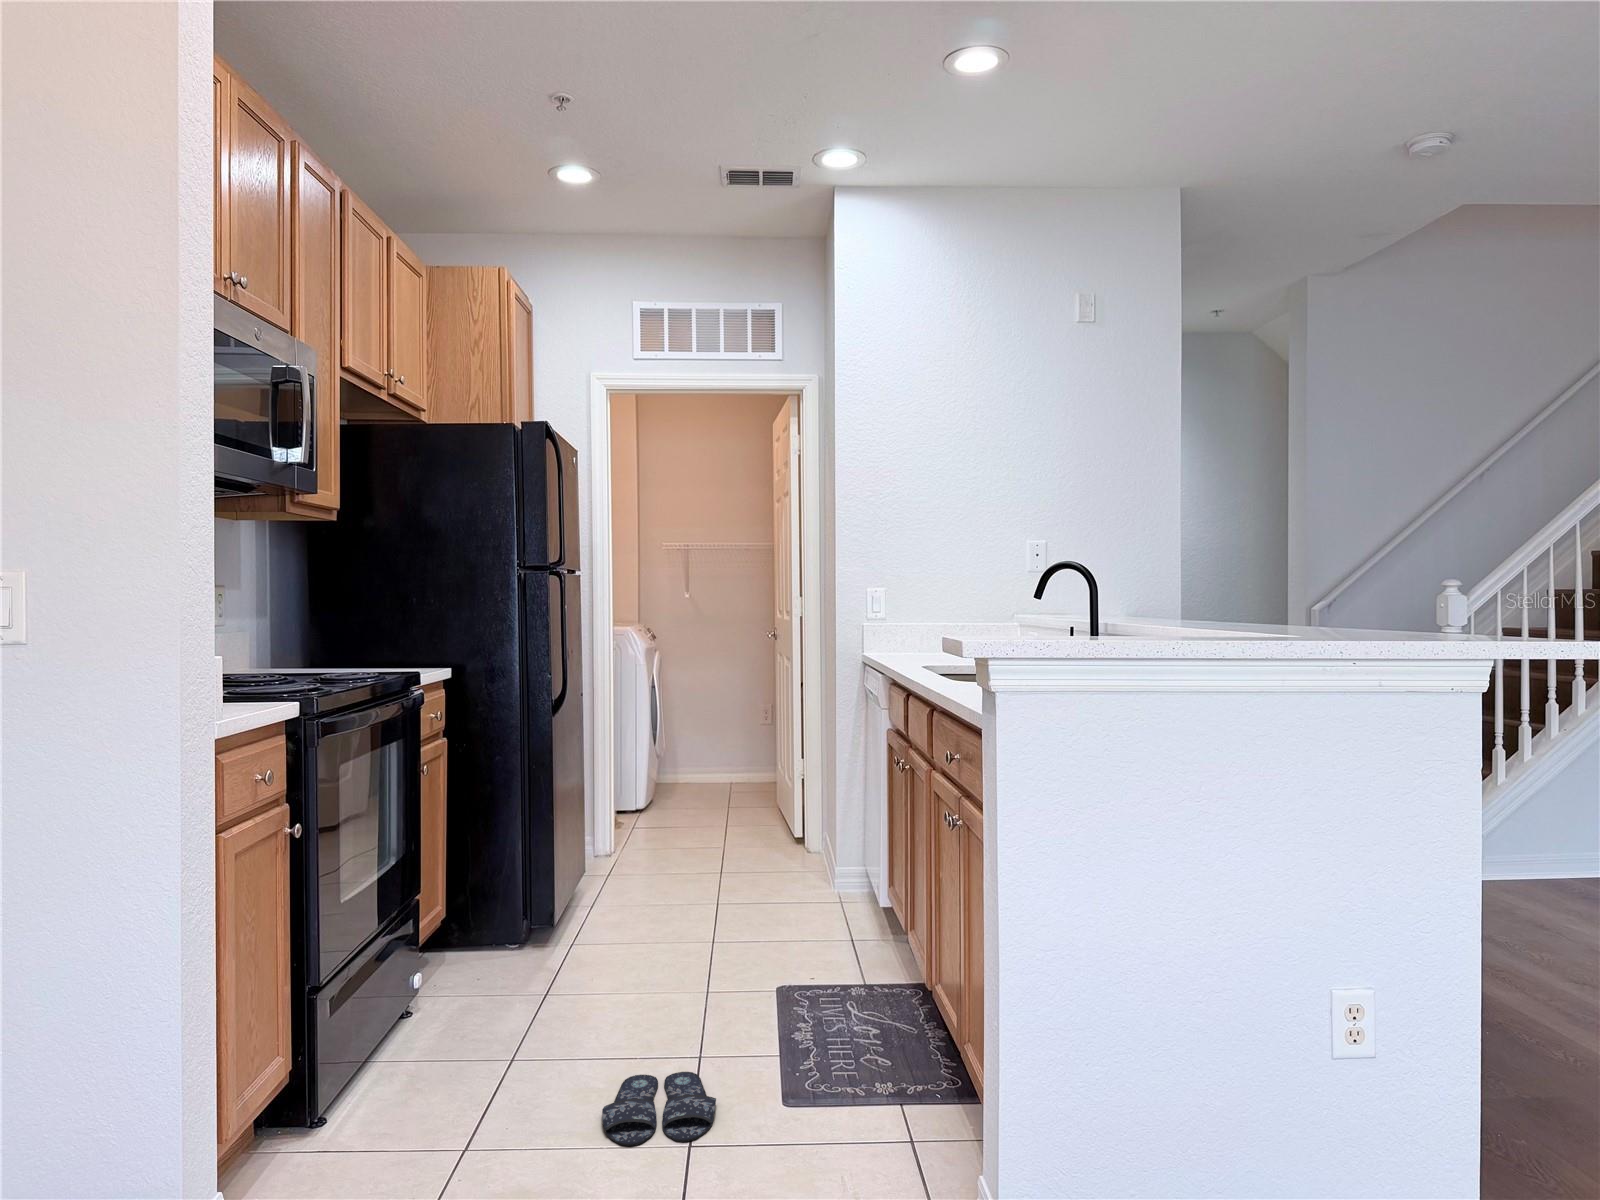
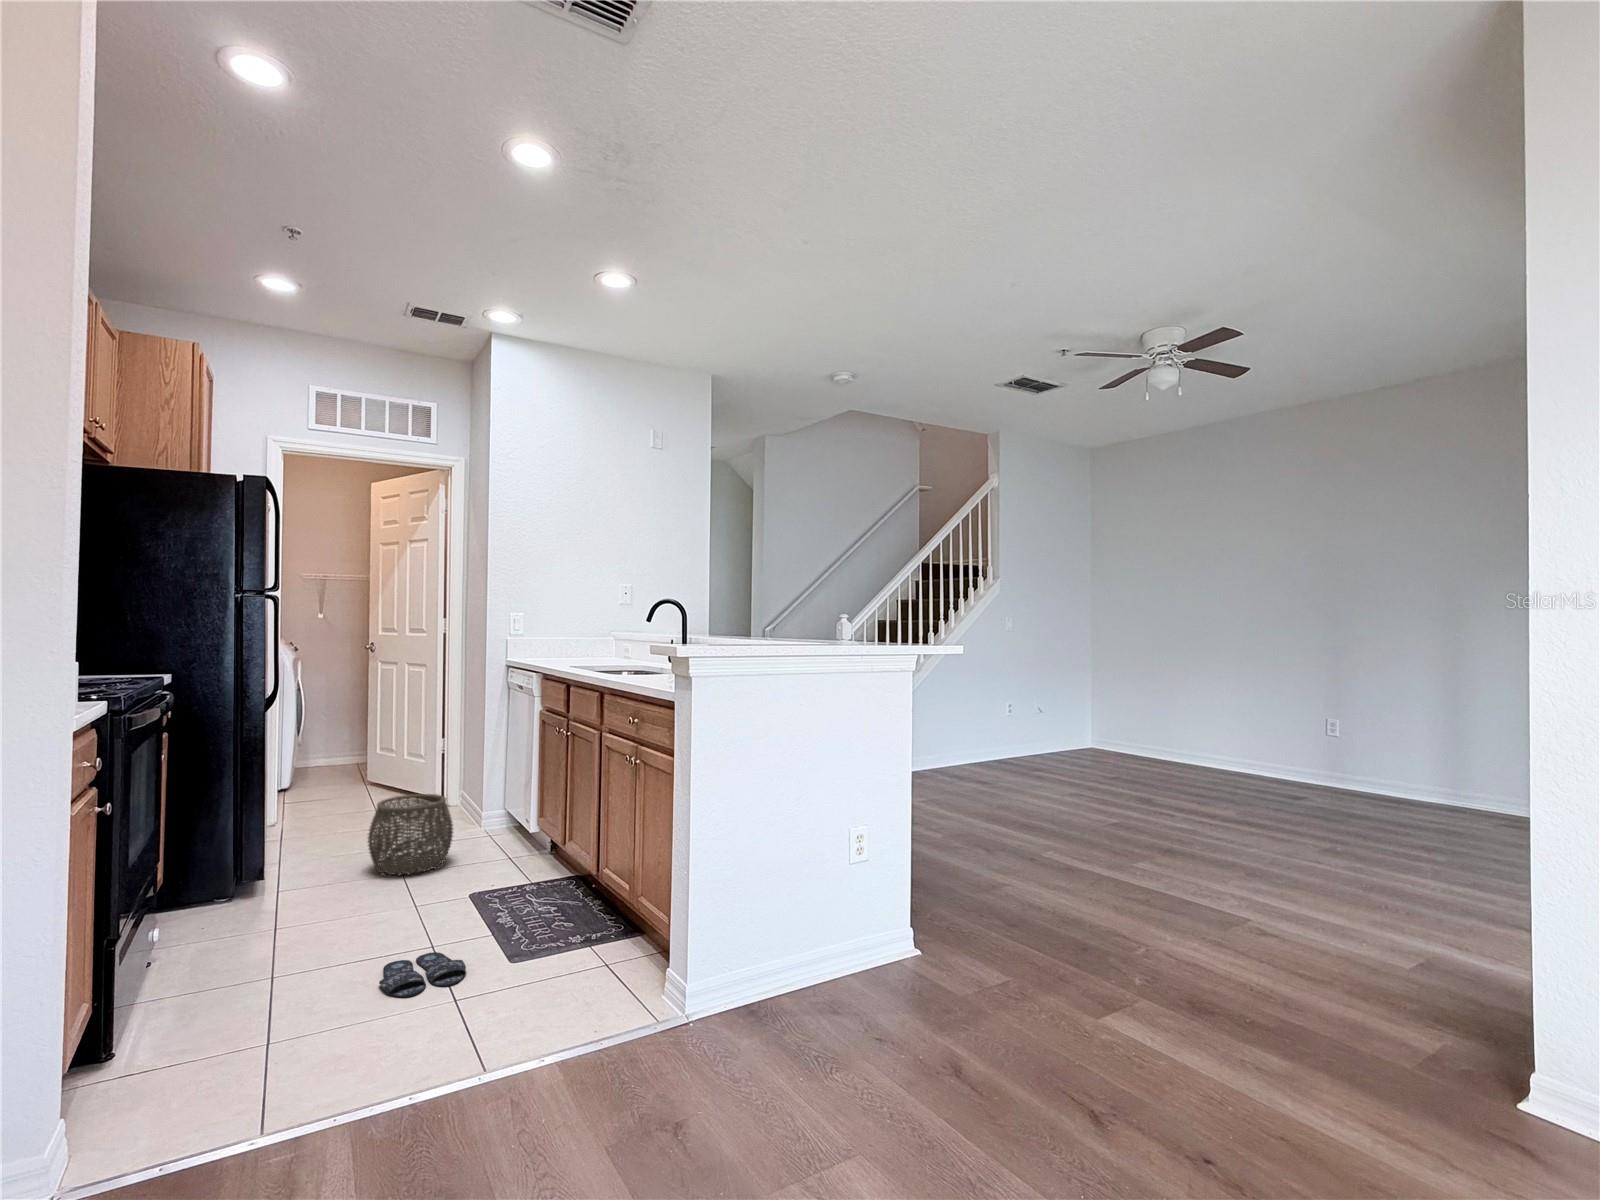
woven basket: none [681,823,782,932] -> present [368,794,453,875]

